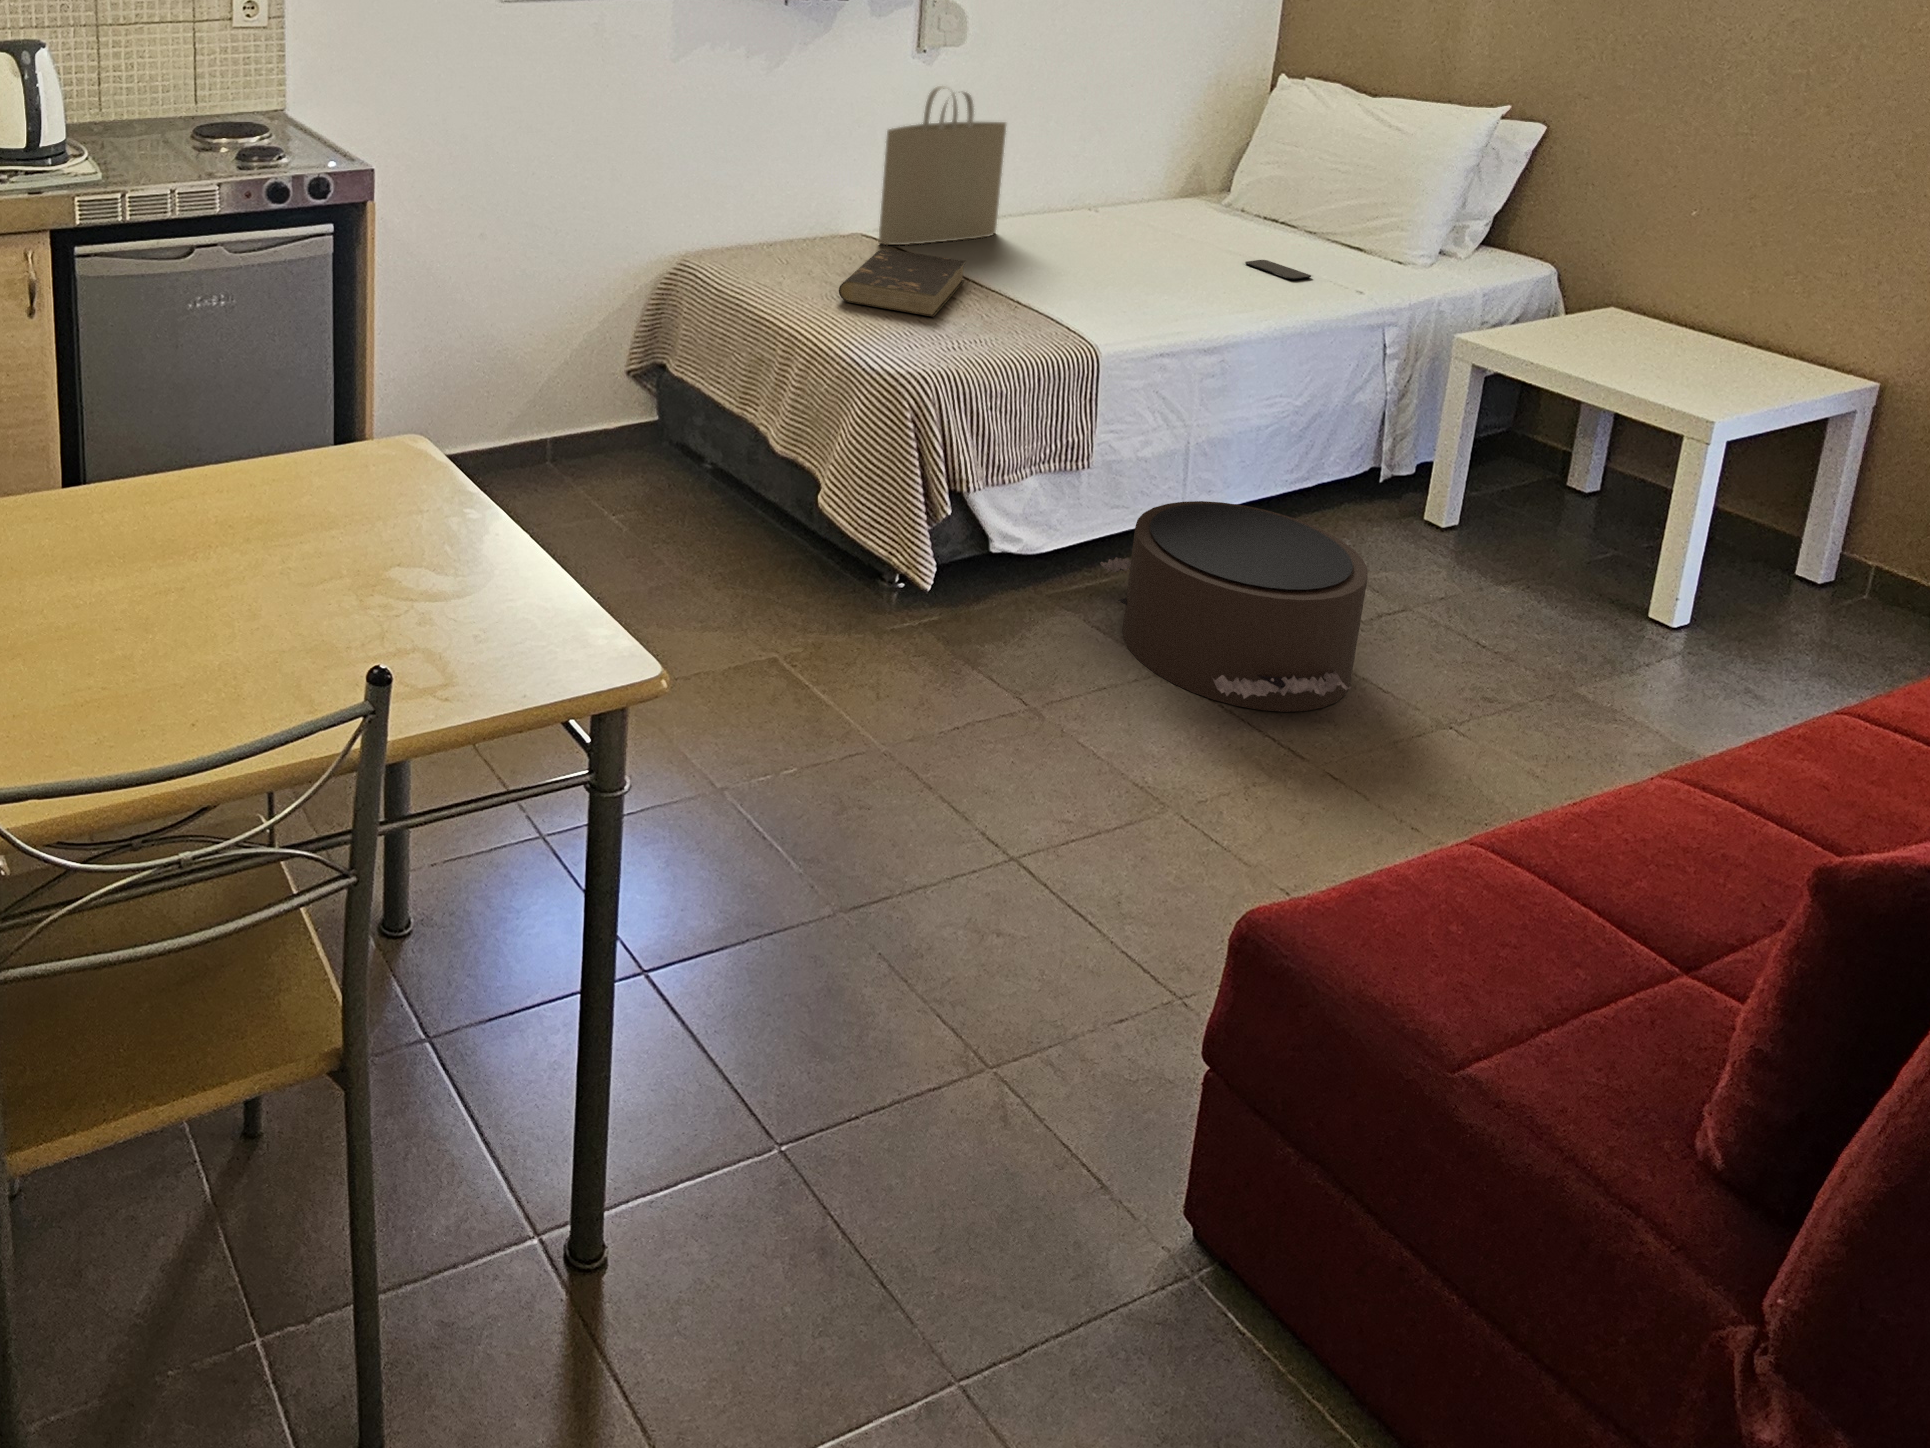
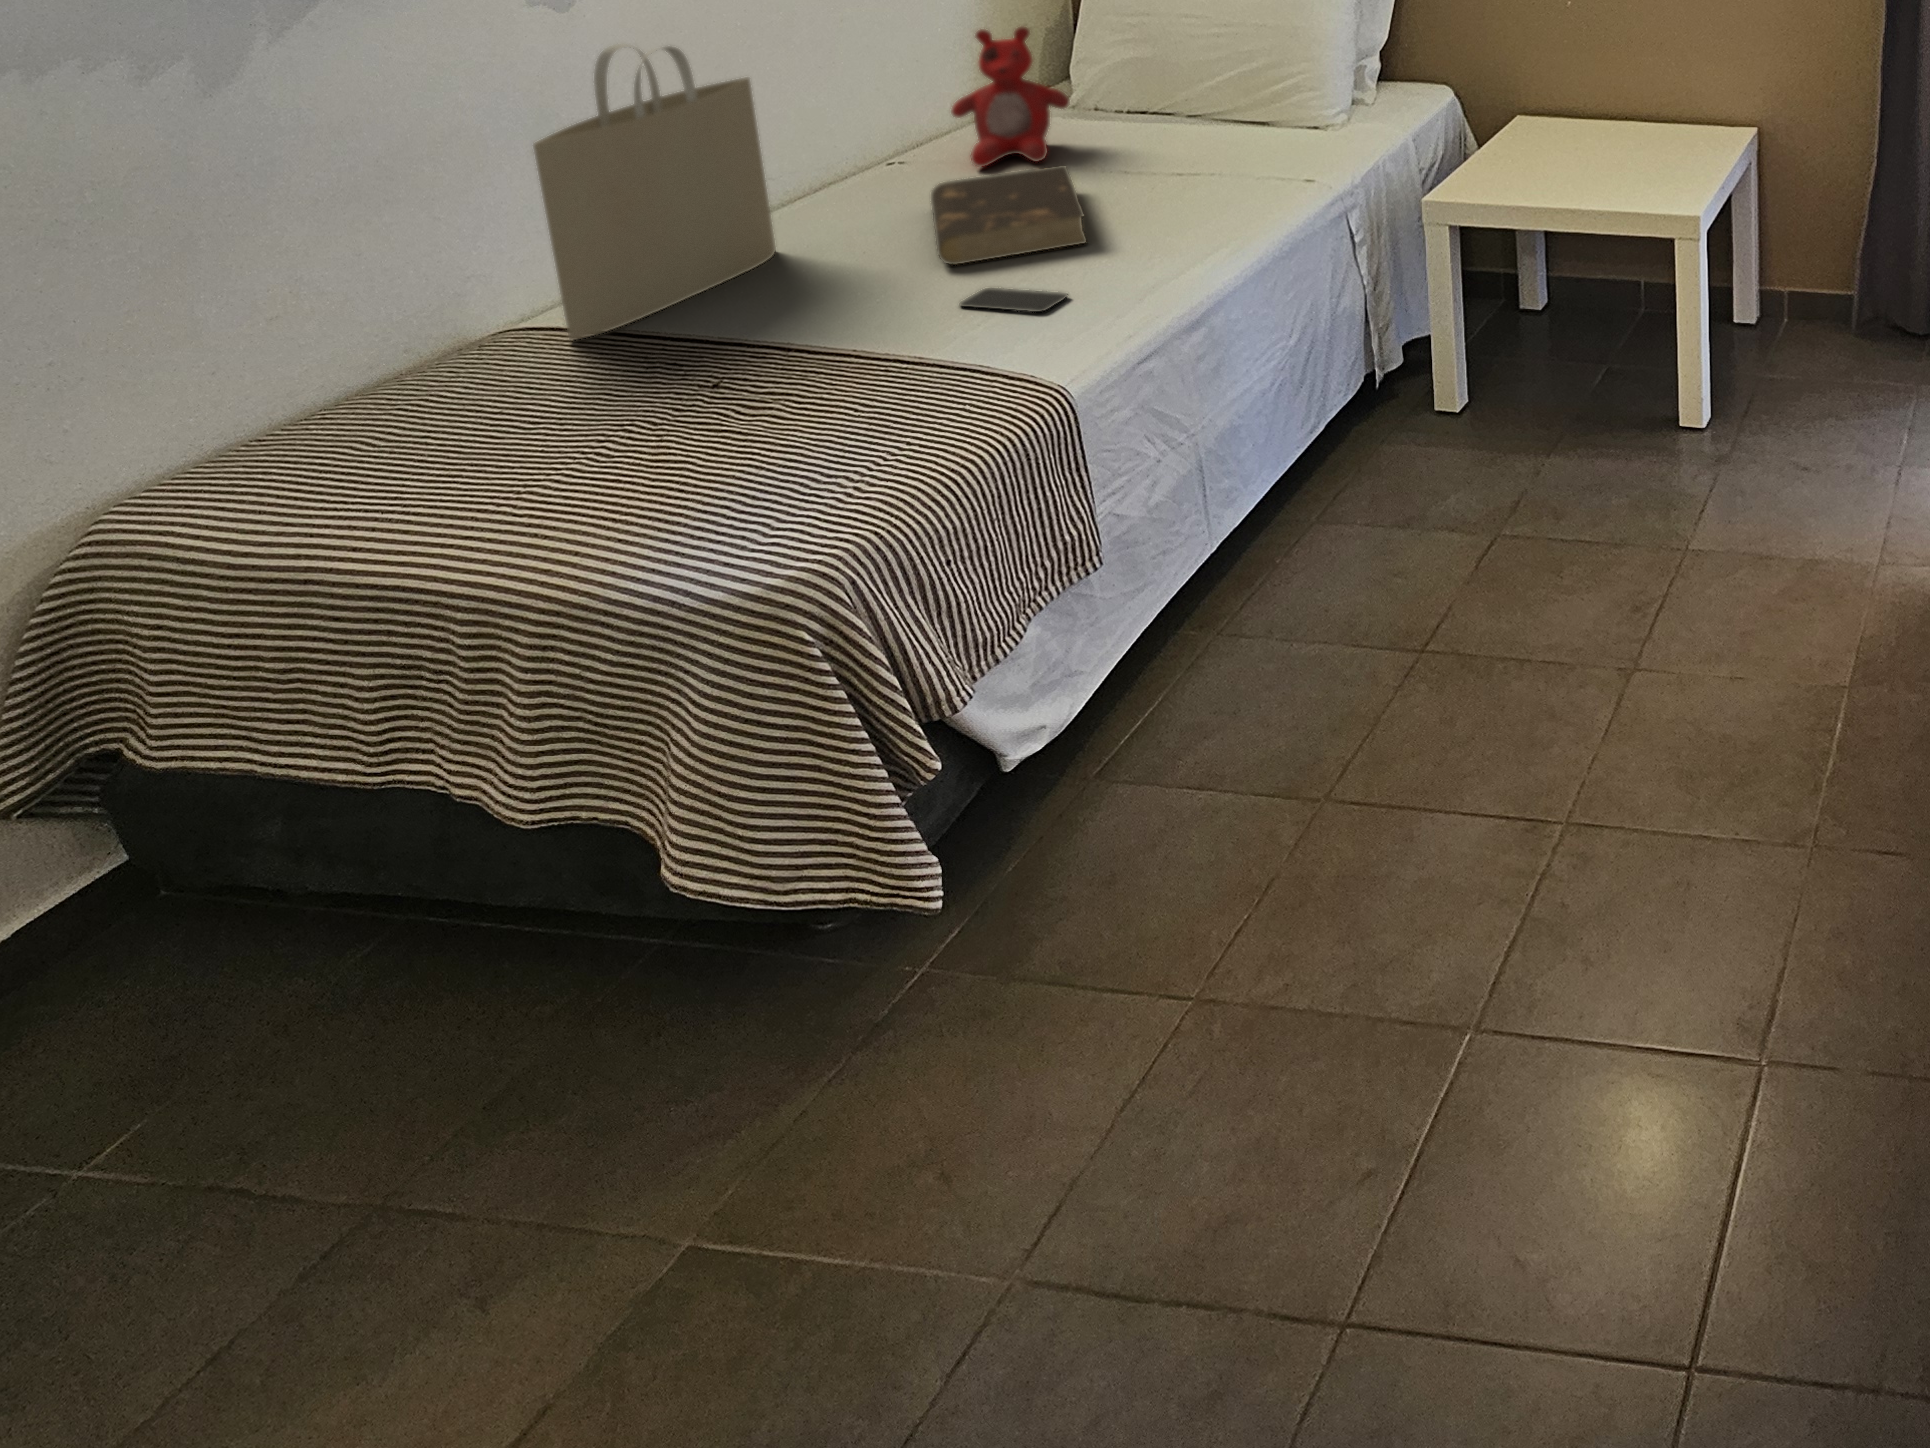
stuffed bear: none [1132,129,1213,229] -> present [951,27,1070,167]
book: present [839,249,966,317] -> present [931,165,1088,265]
smartphone: present [1245,260,1311,280] -> present [960,288,1067,312]
pouf: present [1100,501,1368,712] -> none [1156,499,1541,809]

